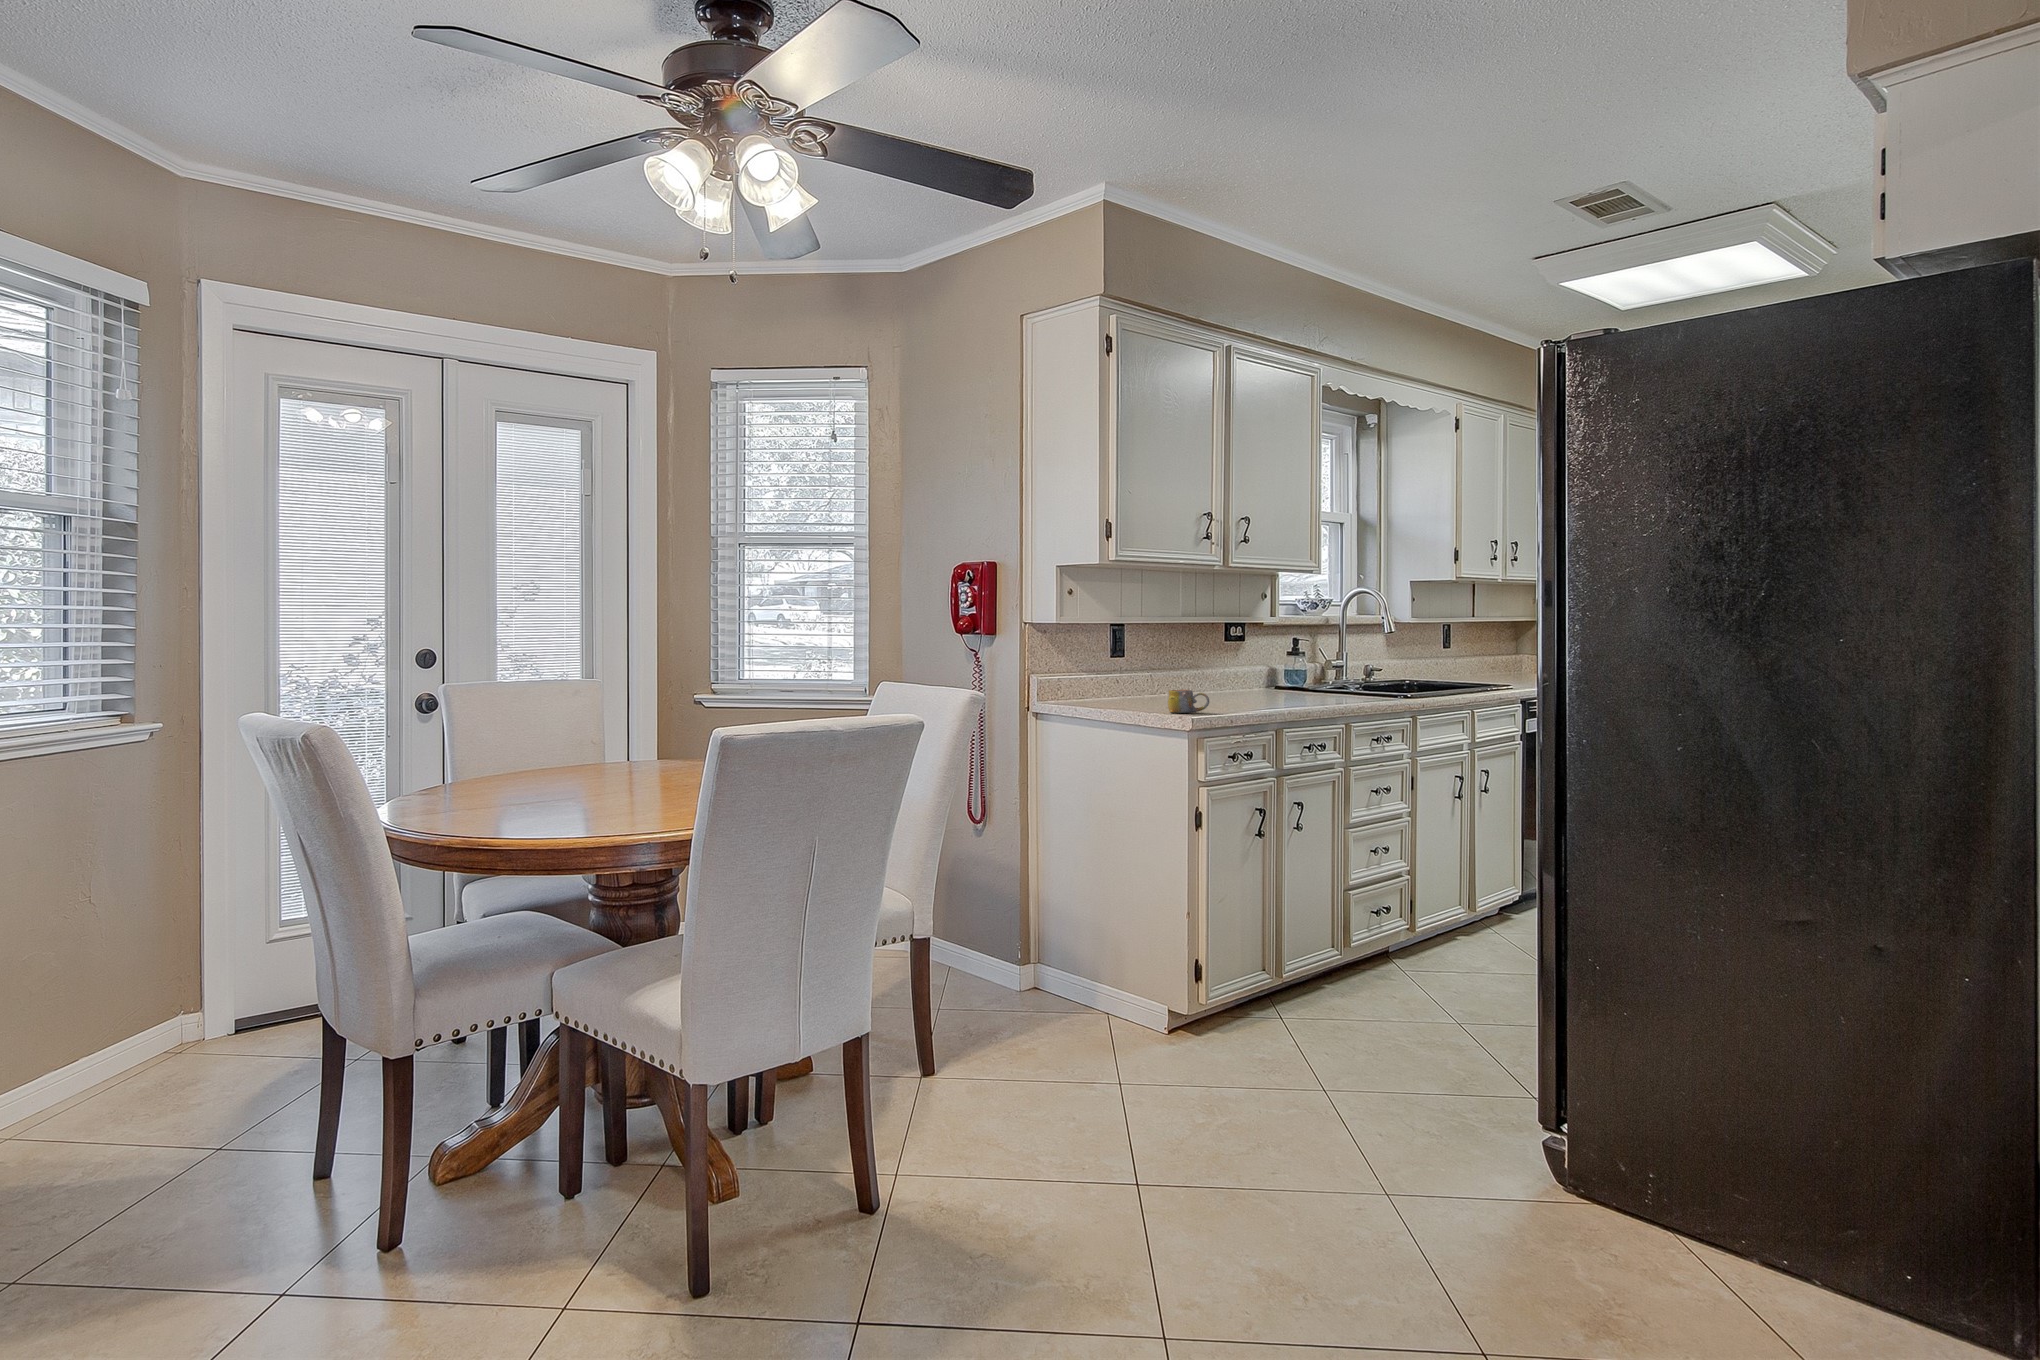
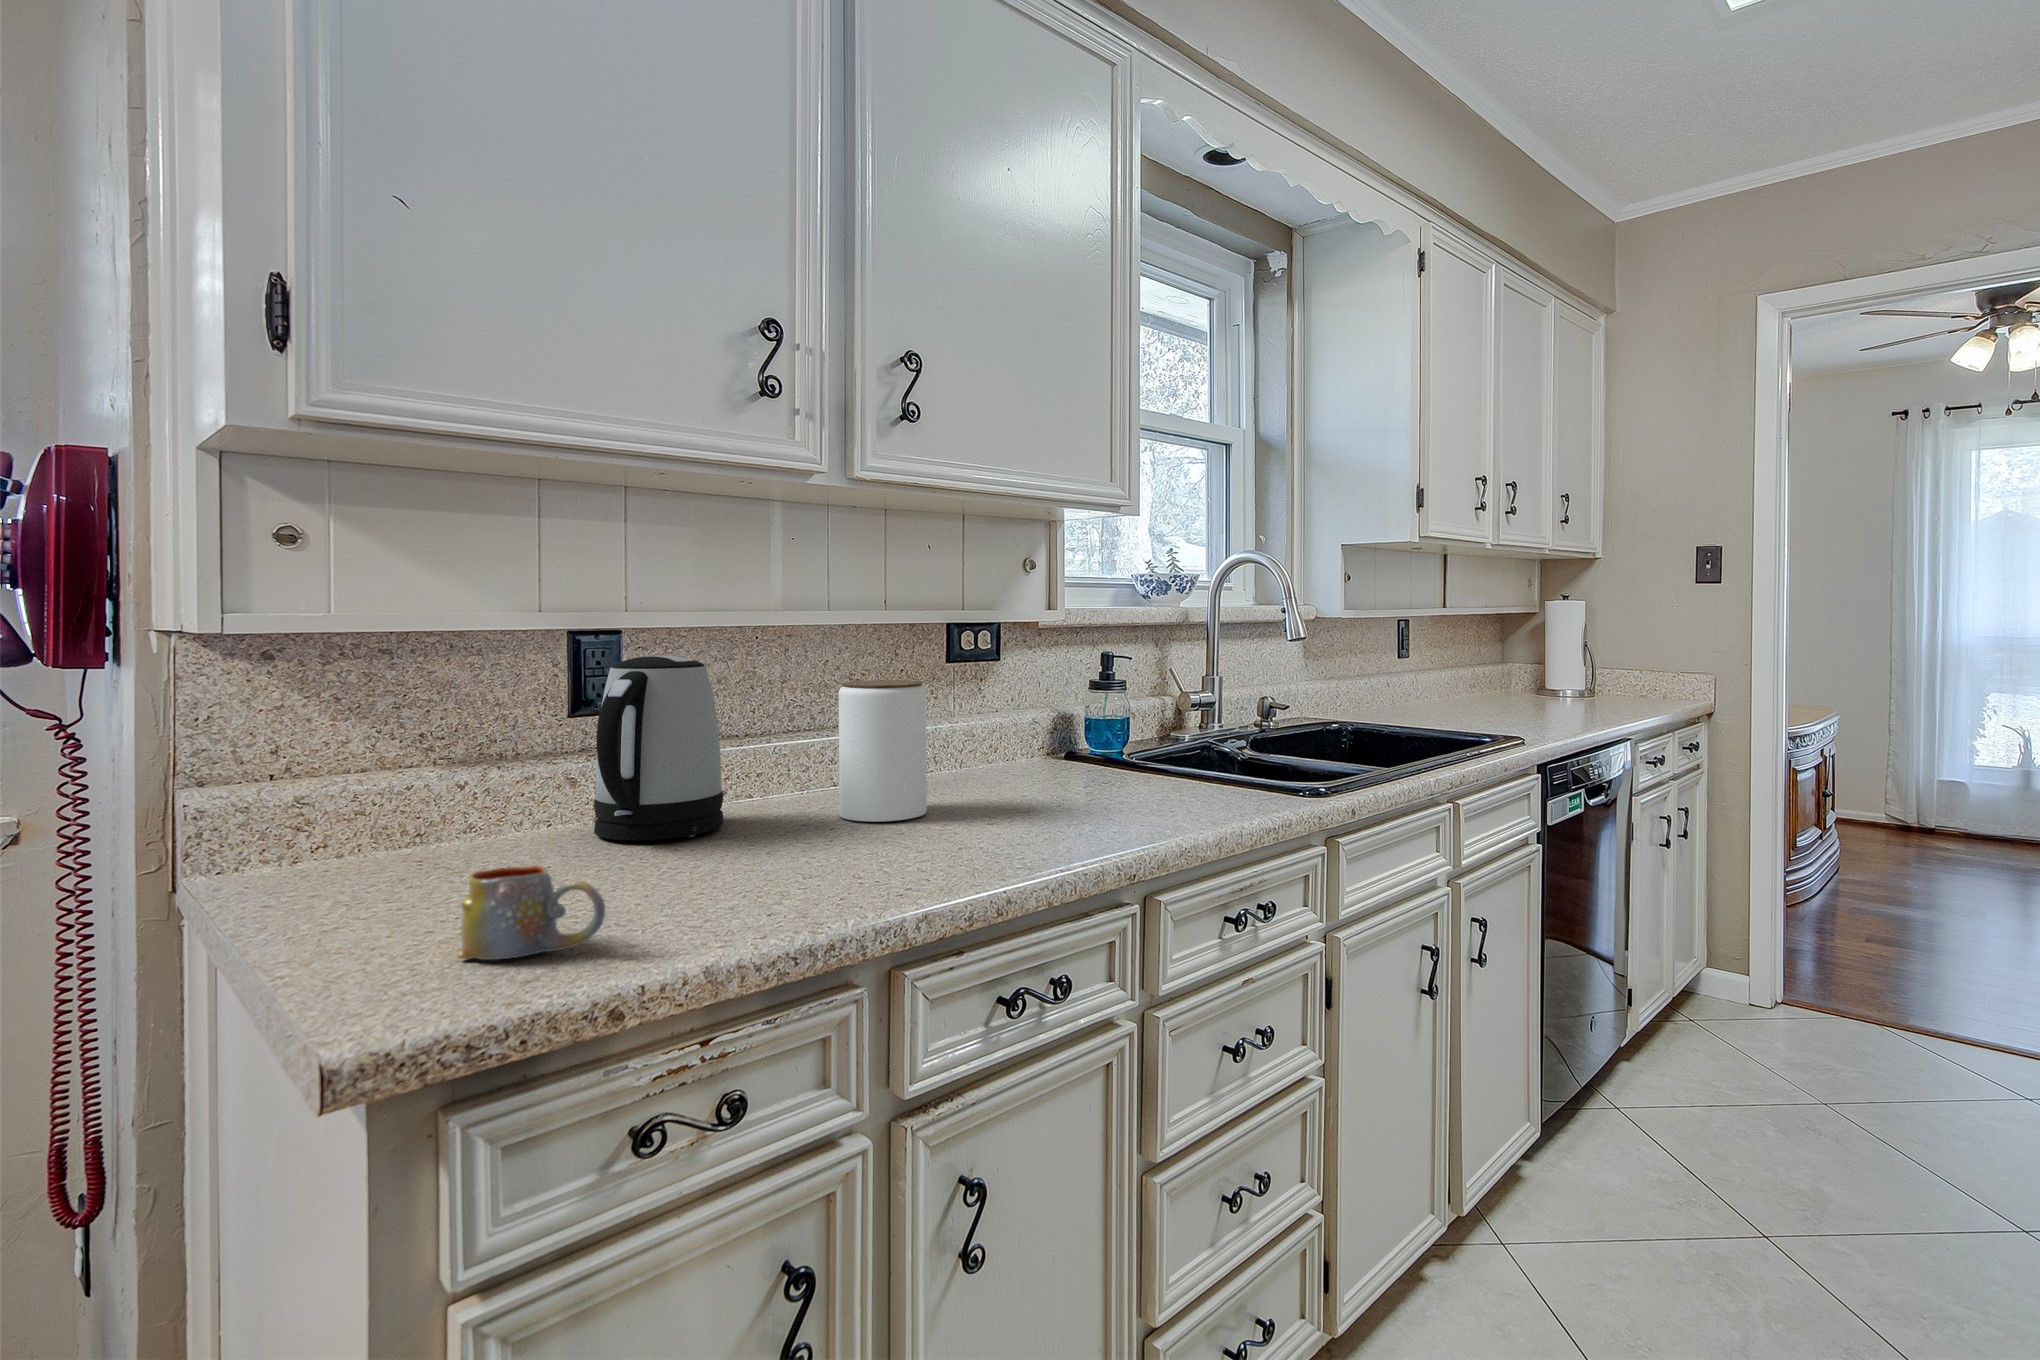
kettle: none [1132,633,1178,699] -> present [594,655,723,840]
jar: none [1211,645,1247,699] -> present [839,680,927,822]

